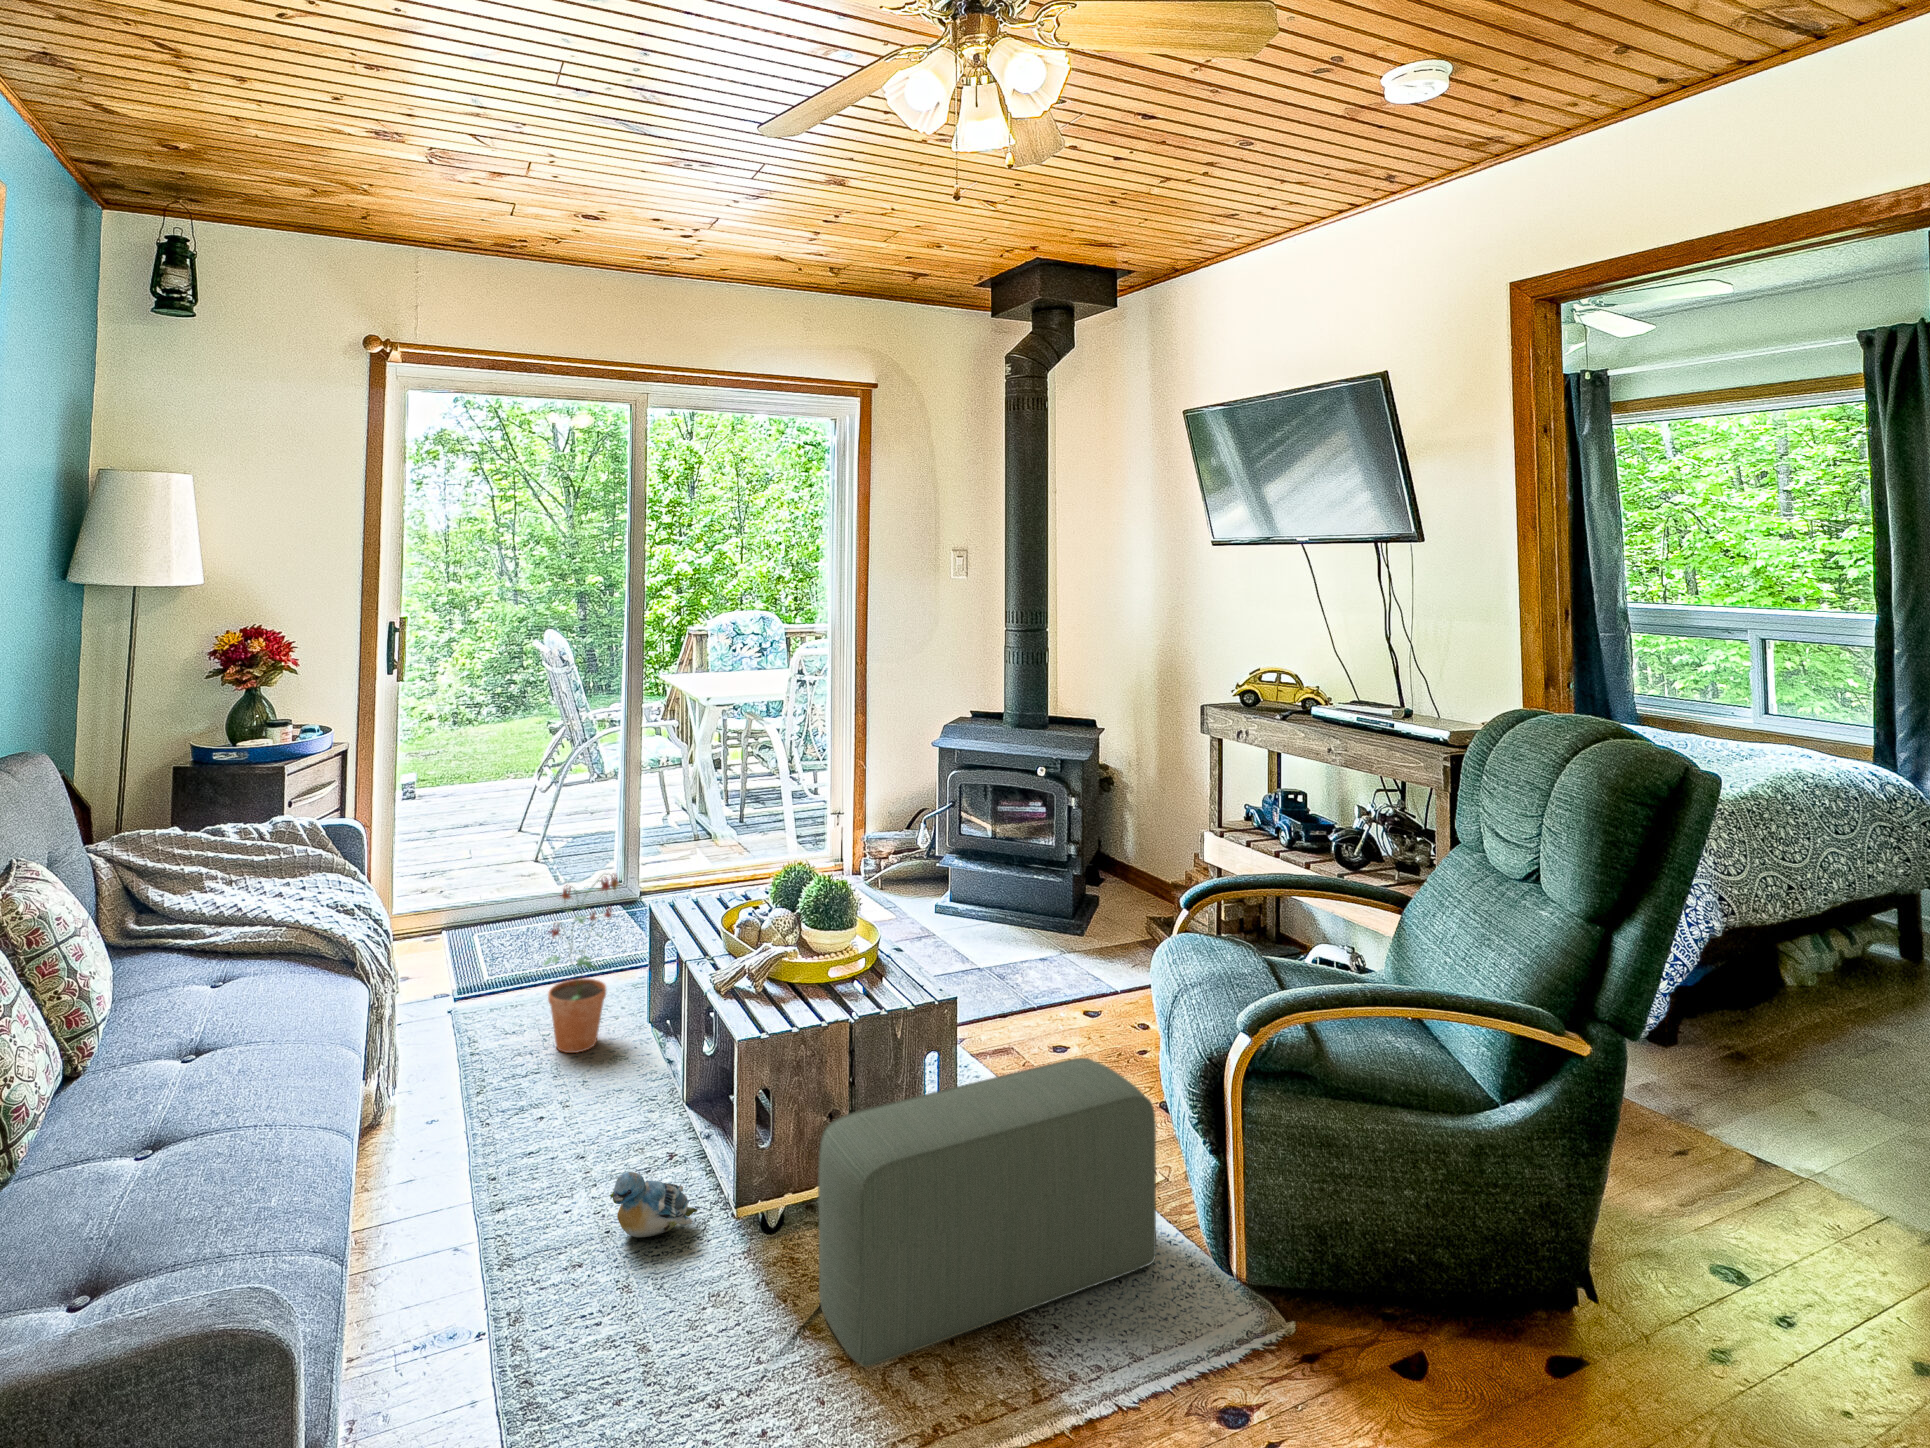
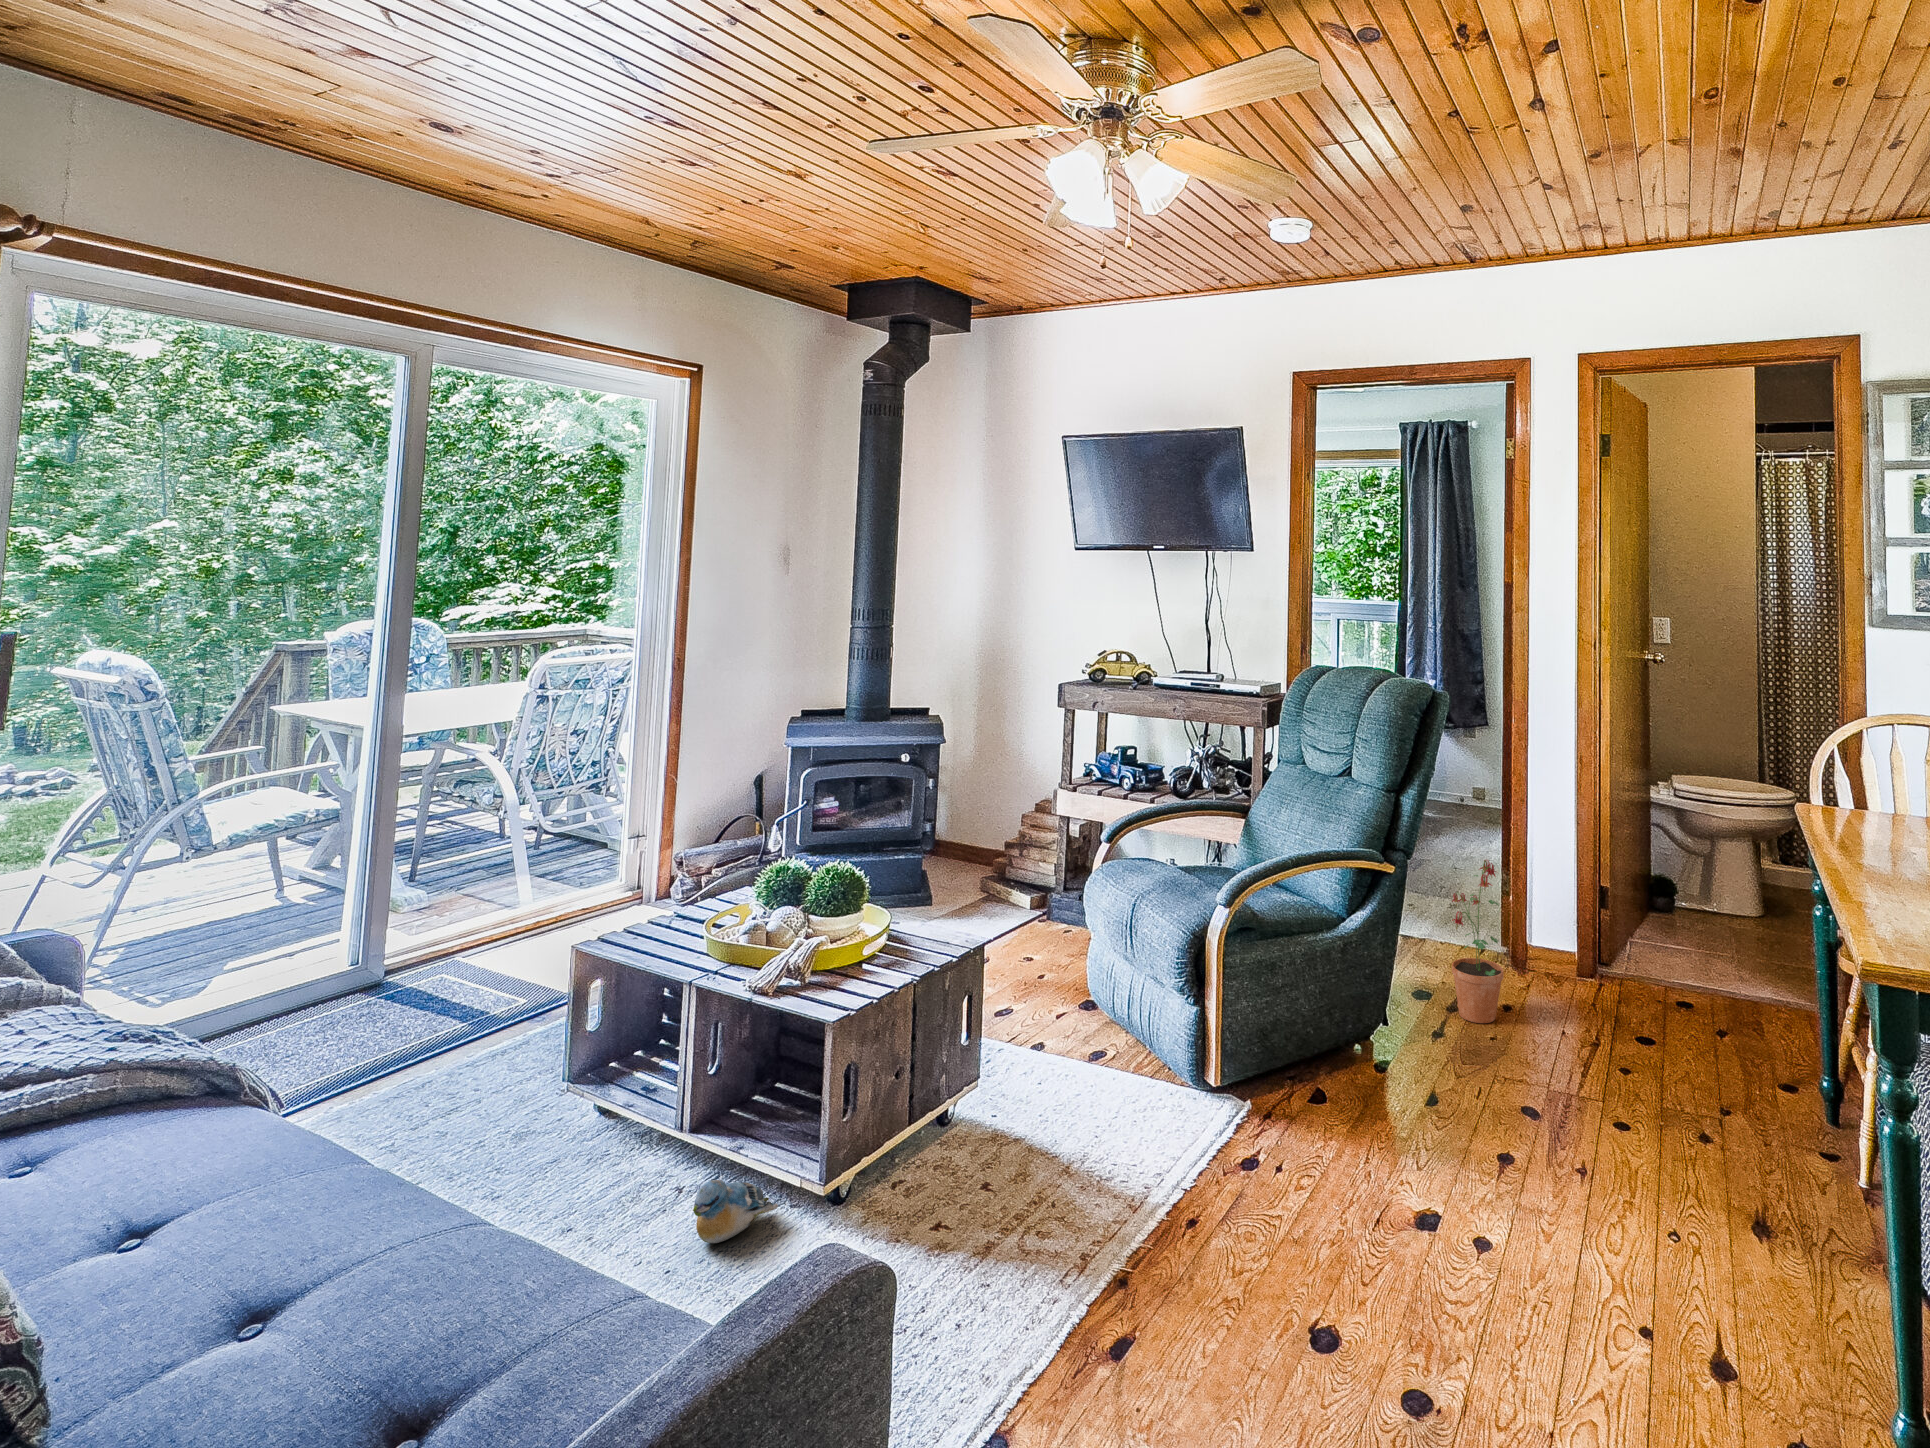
potted plant: present [543,874,619,1053] -> present [1452,860,1503,1023]
pouf: present [818,1058,1156,1367] -> none [930,965,1153,1243]

